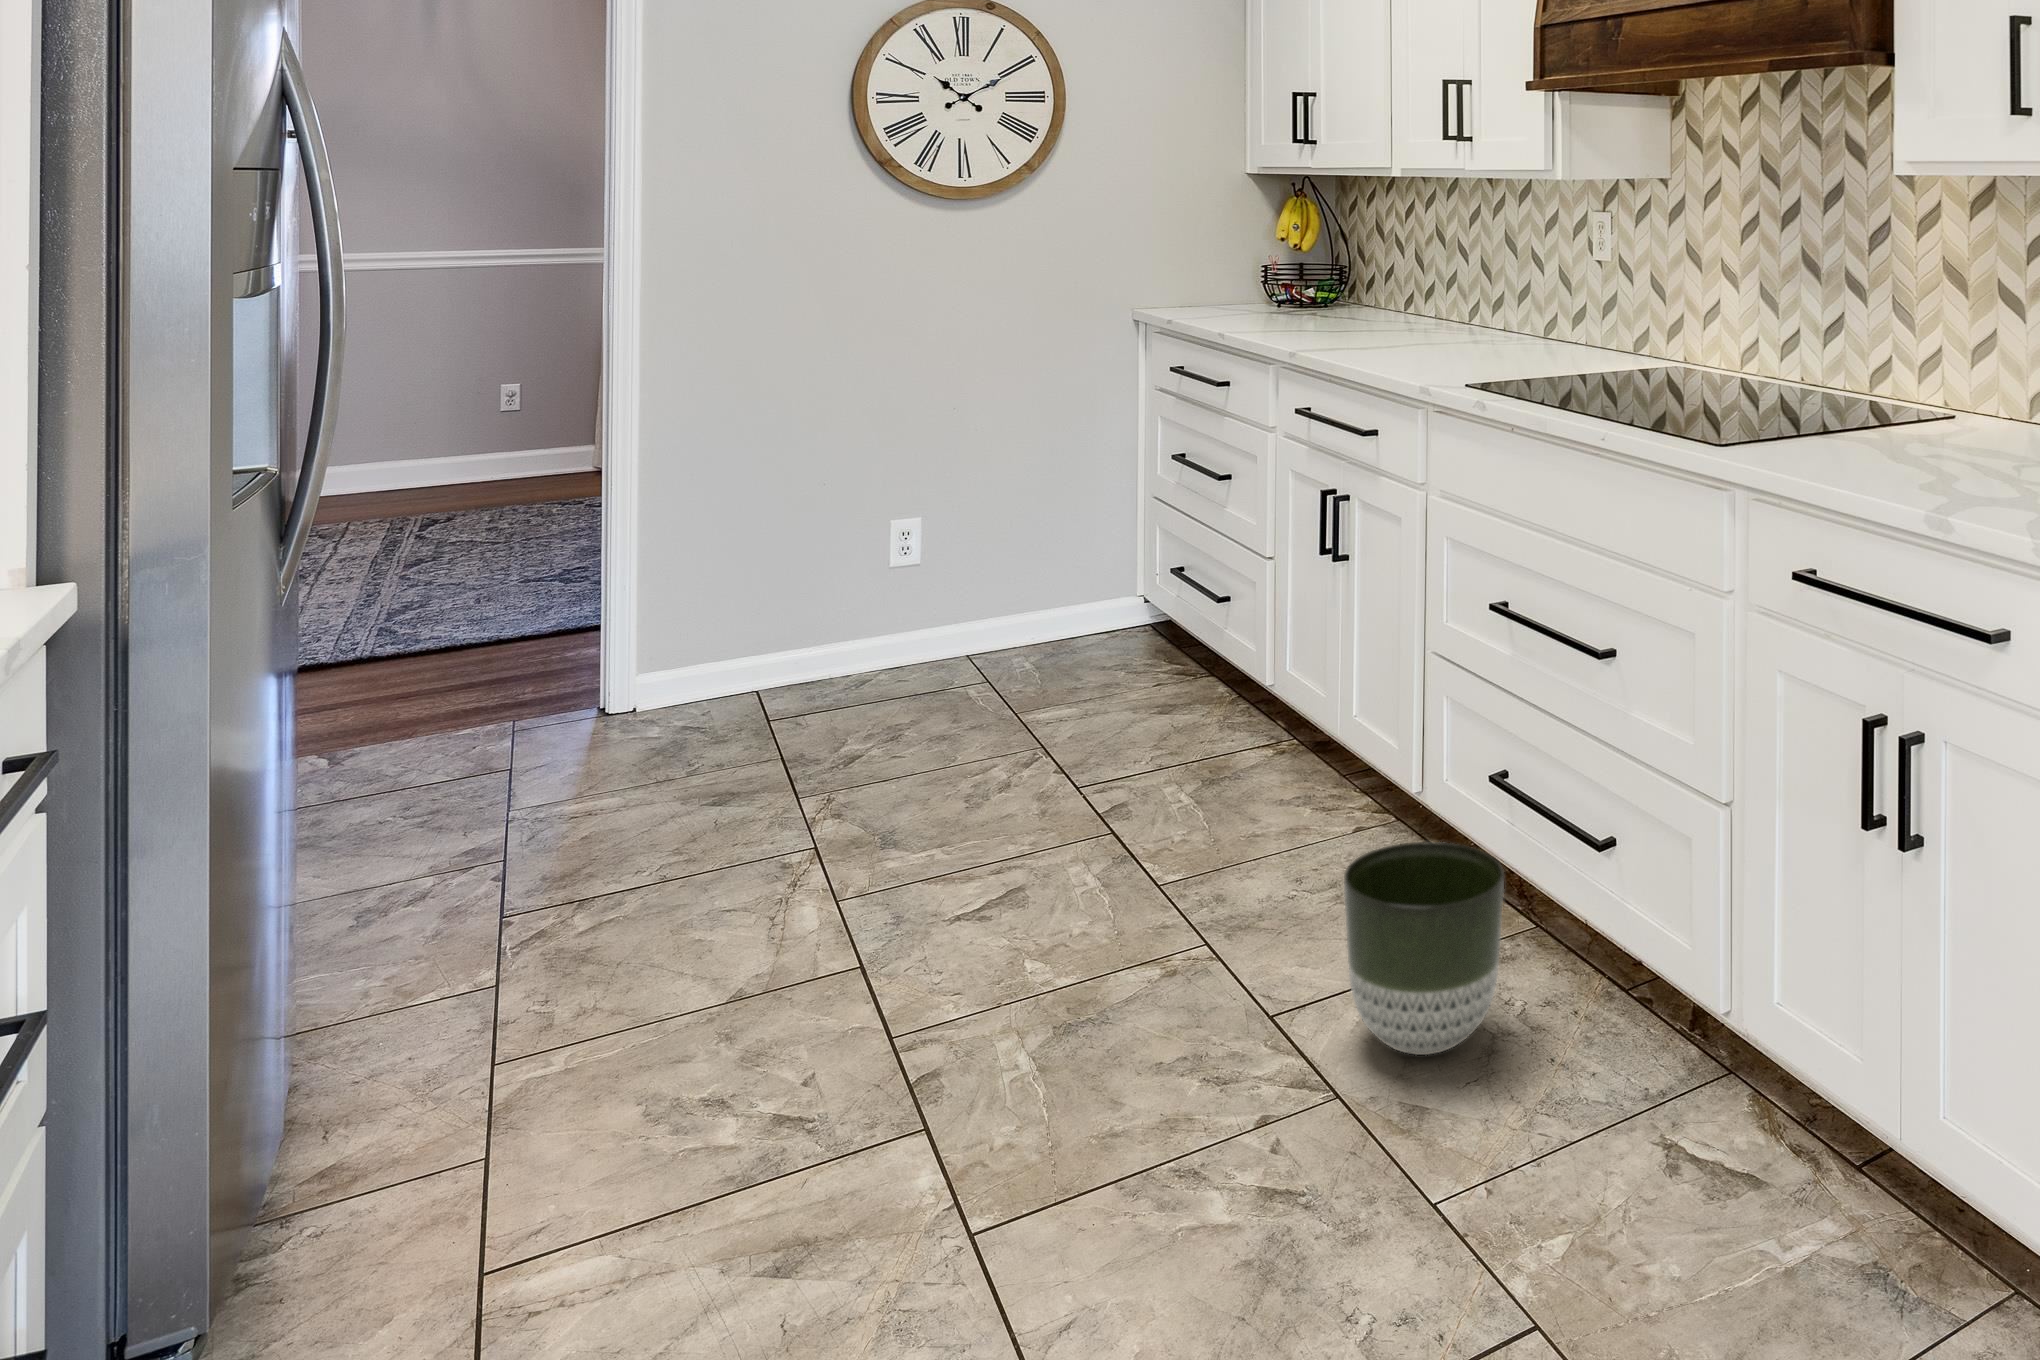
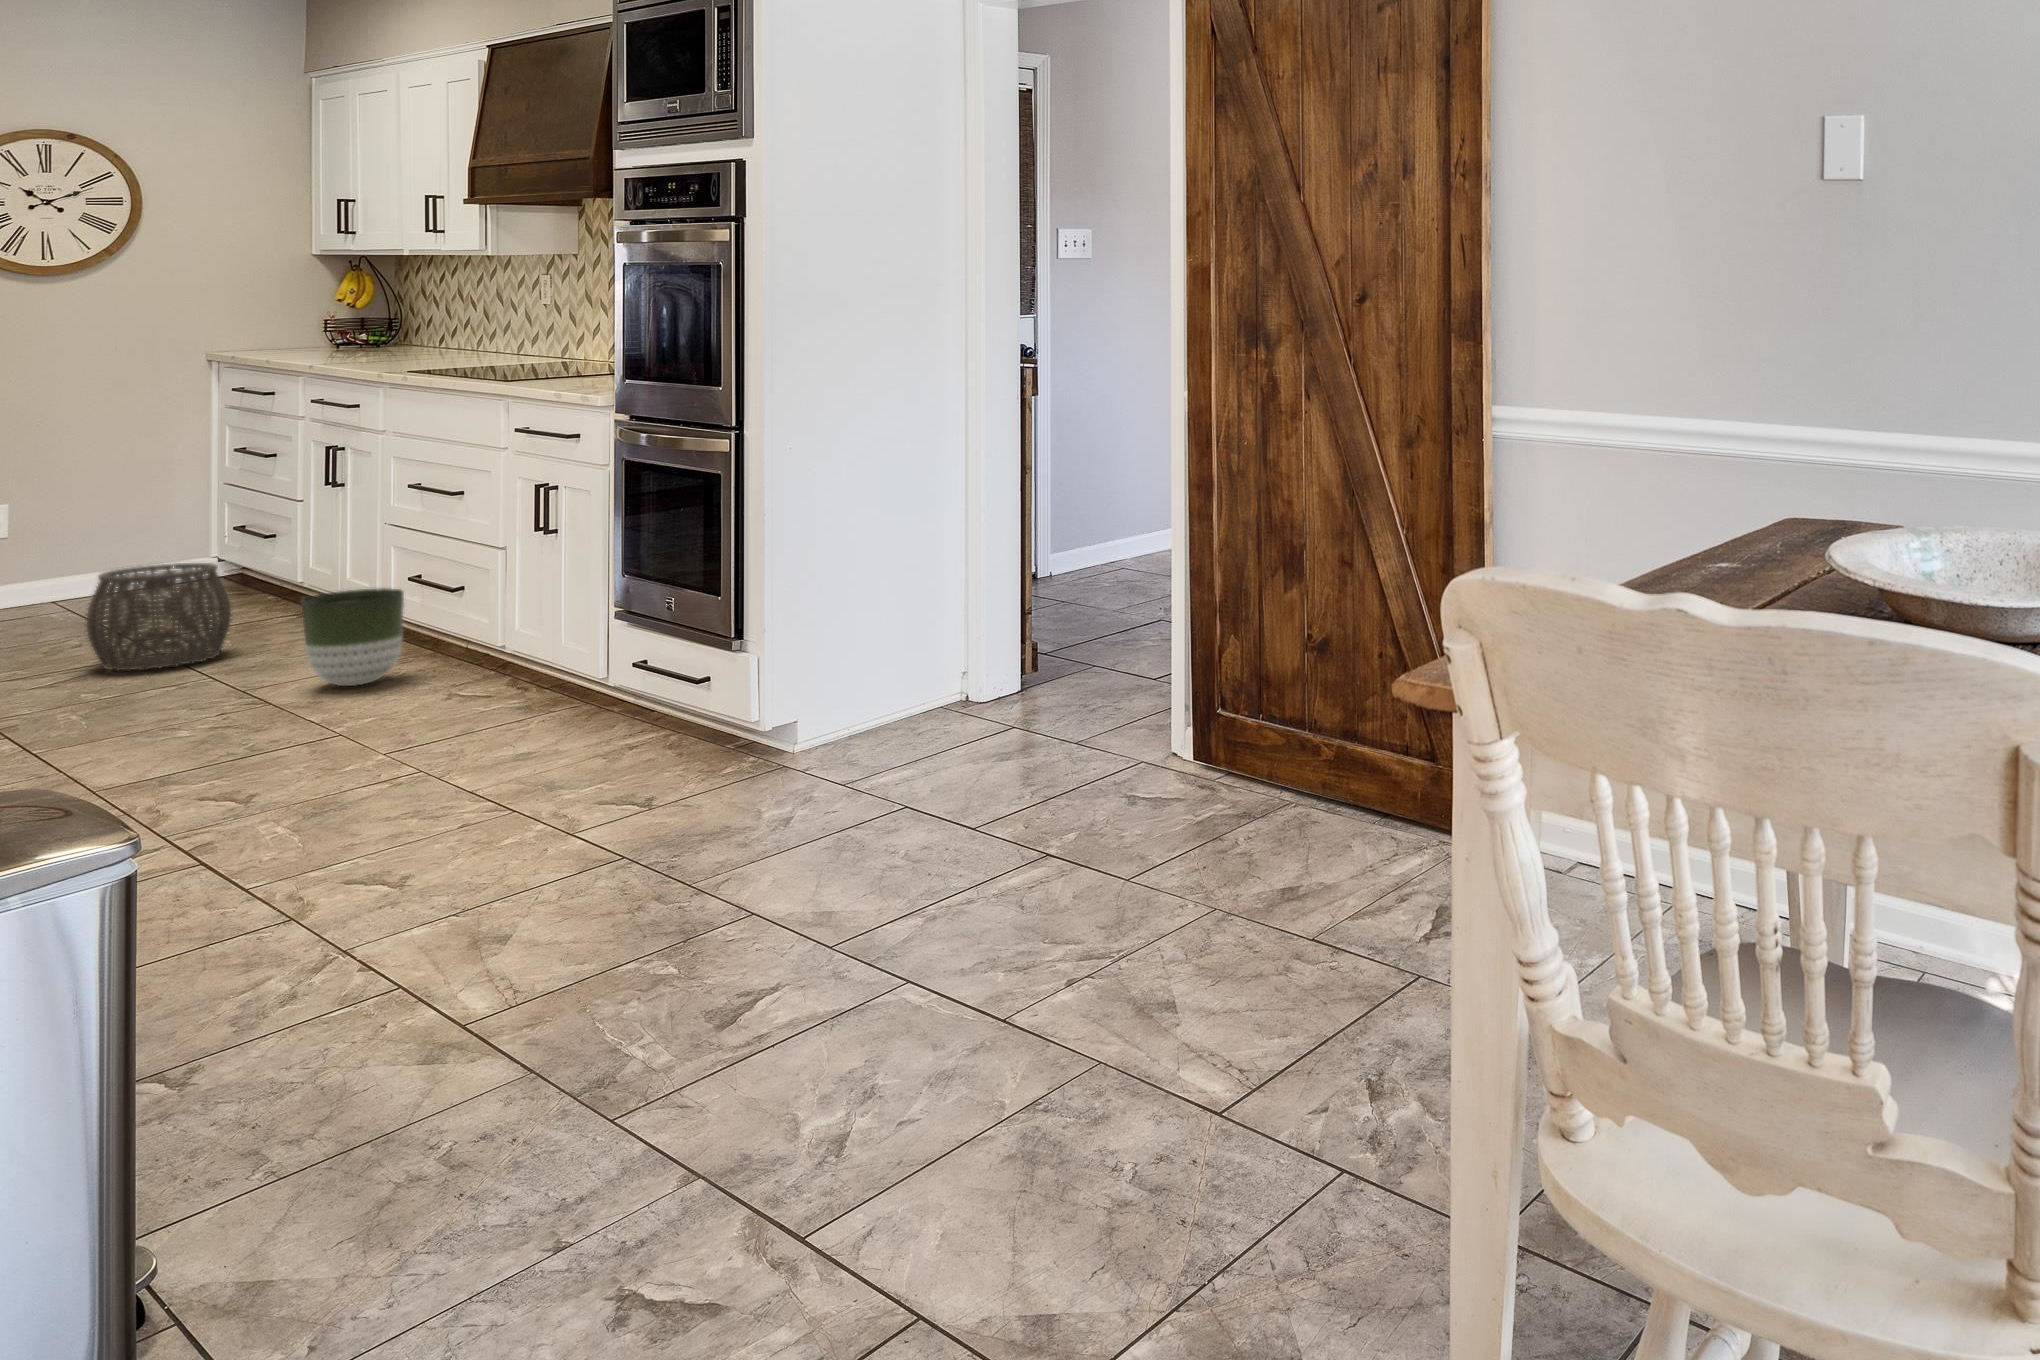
woven basket: none [1010,700,1202,904] -> present [86,563,232,671]

